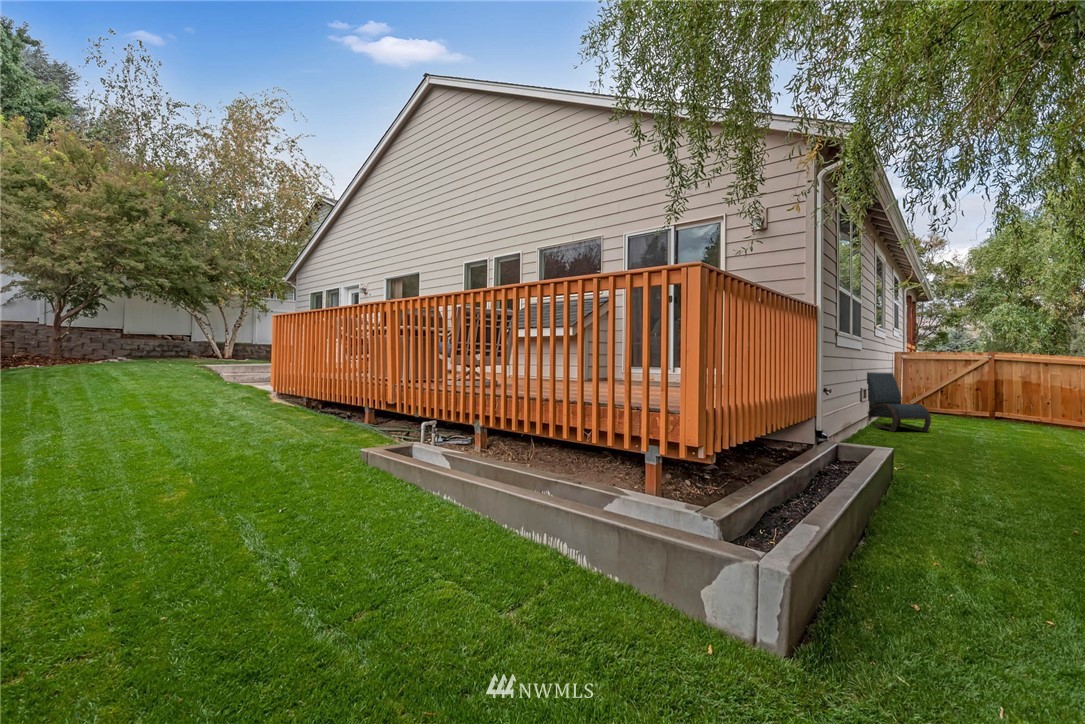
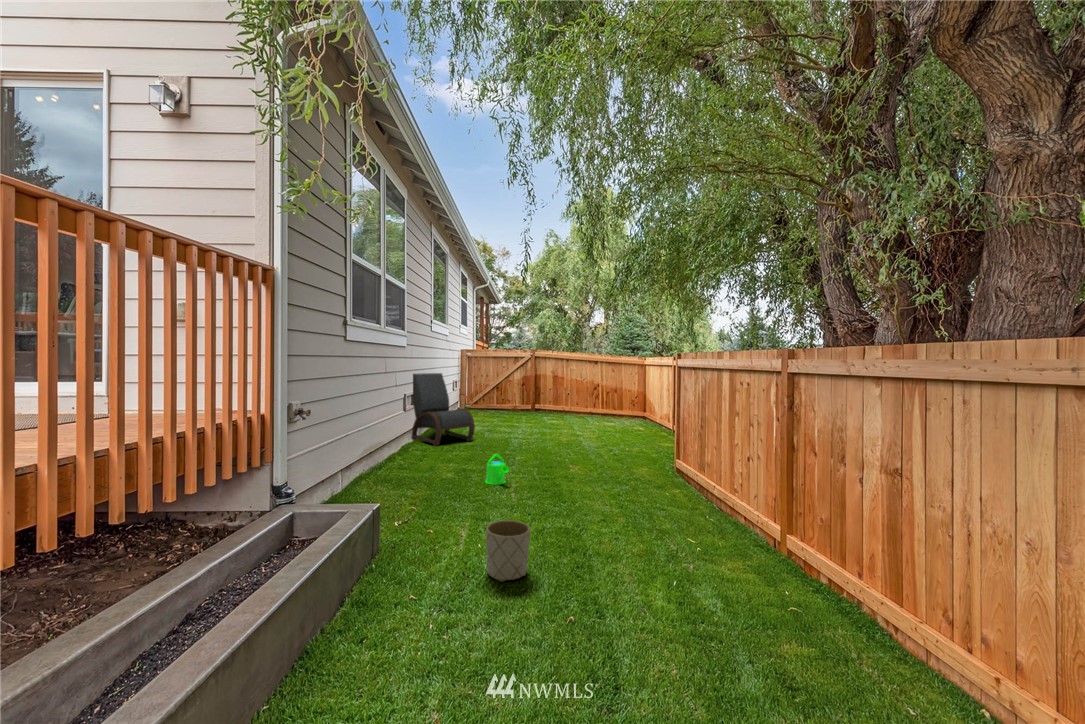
watering can: none [957,435,985,460] -> present [485,454,509,485]
planter: none [984,463,1024,499] -> present [486,520,530,582]

